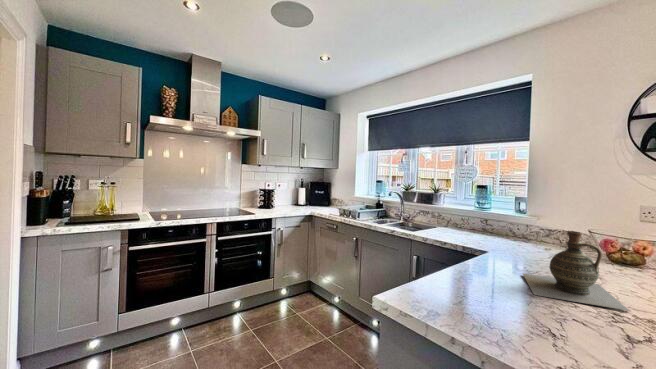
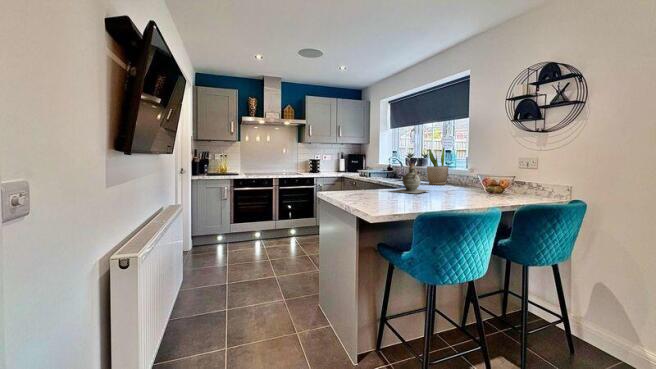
potted plant: none [477,184,512,243] -> present [427,147,448,185]

